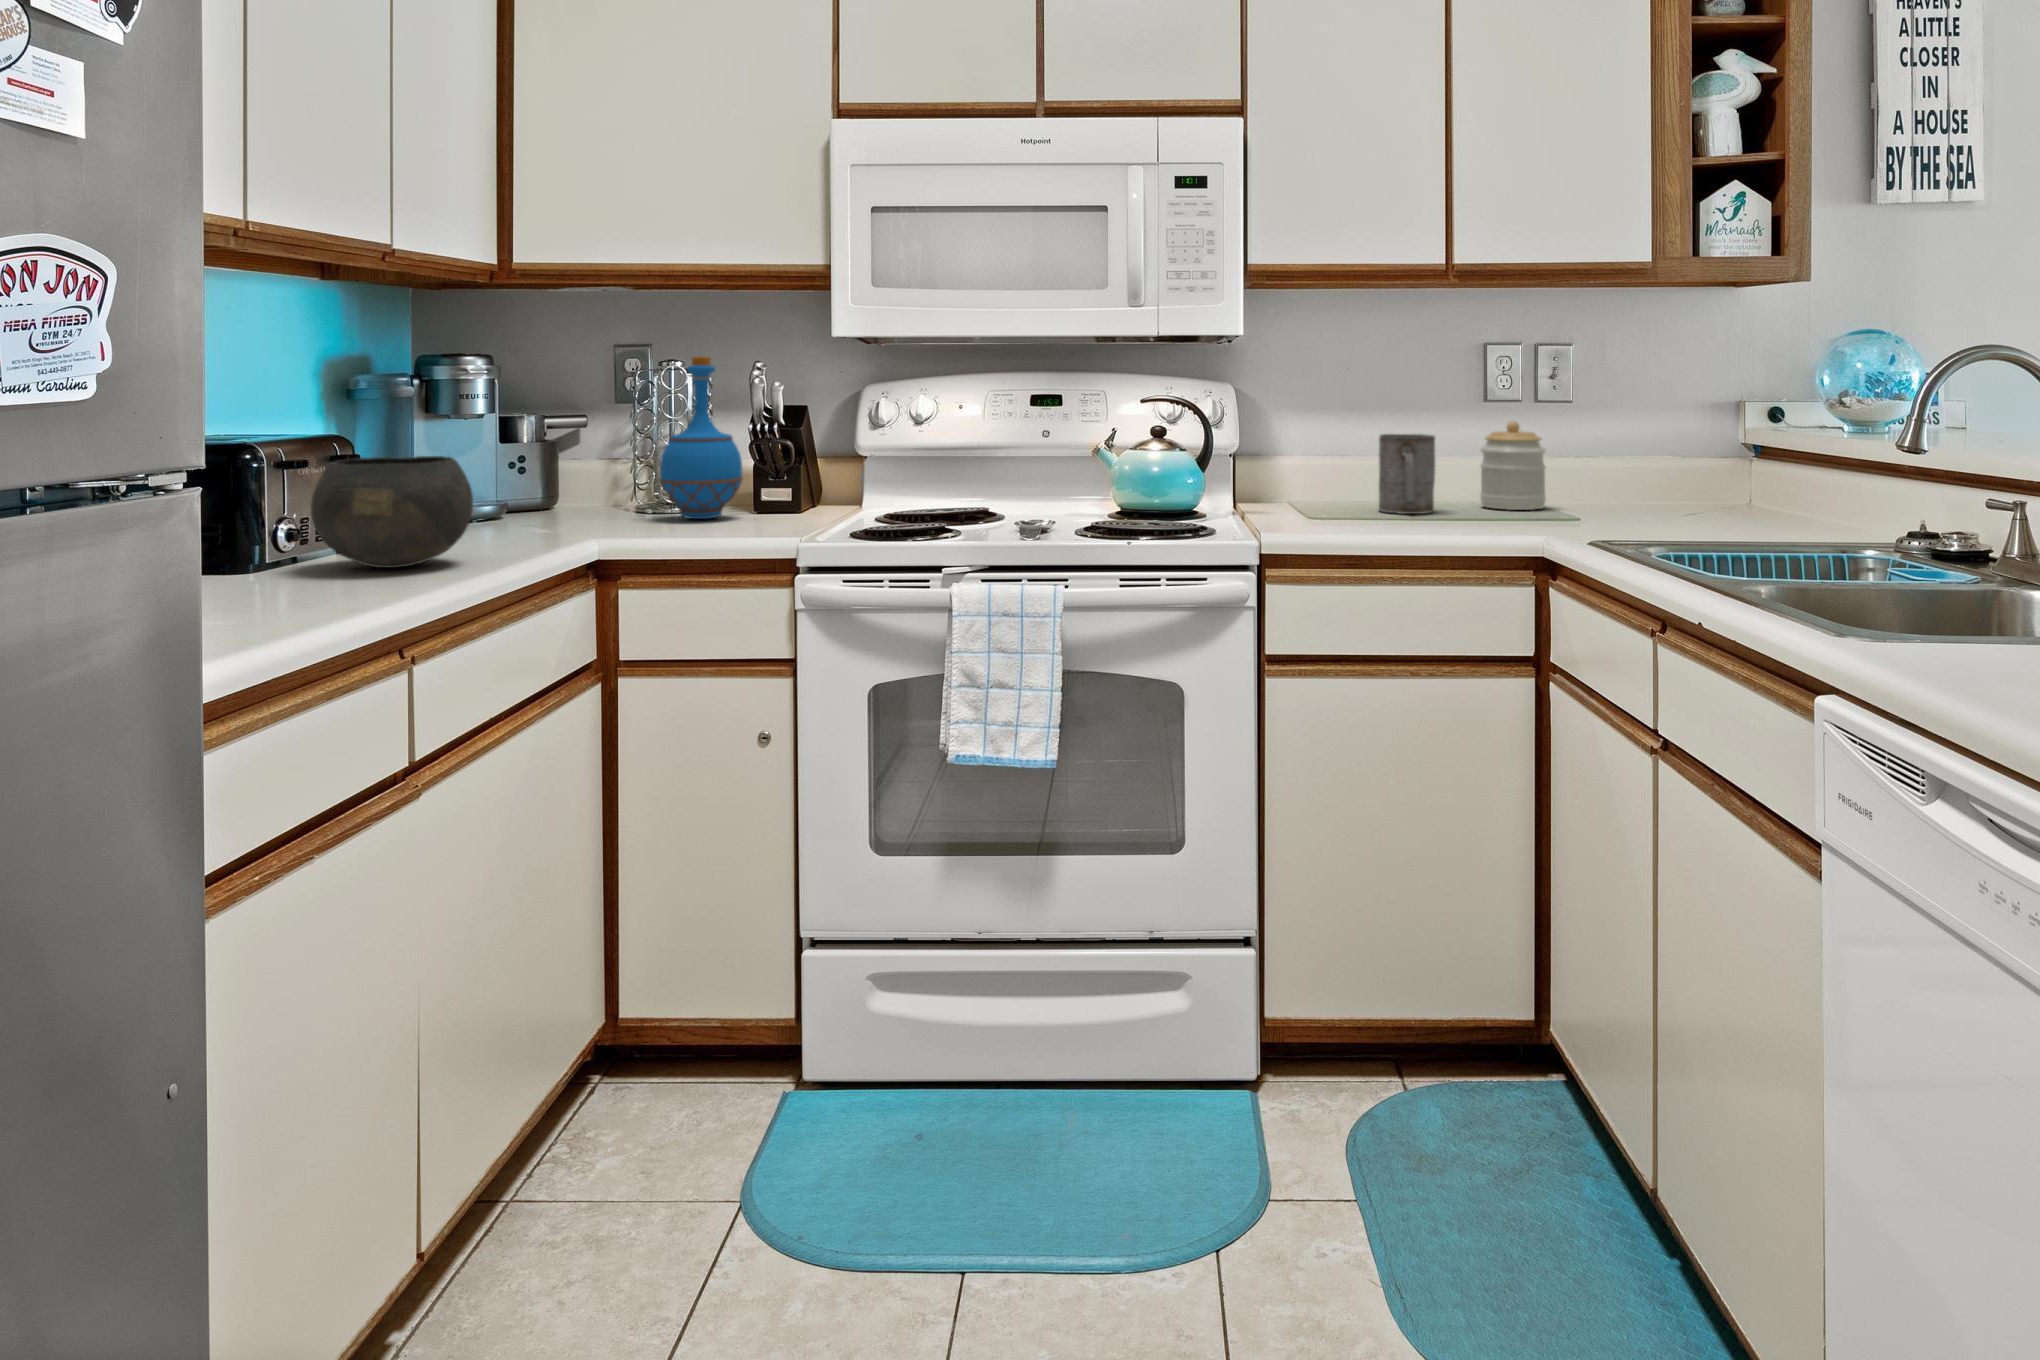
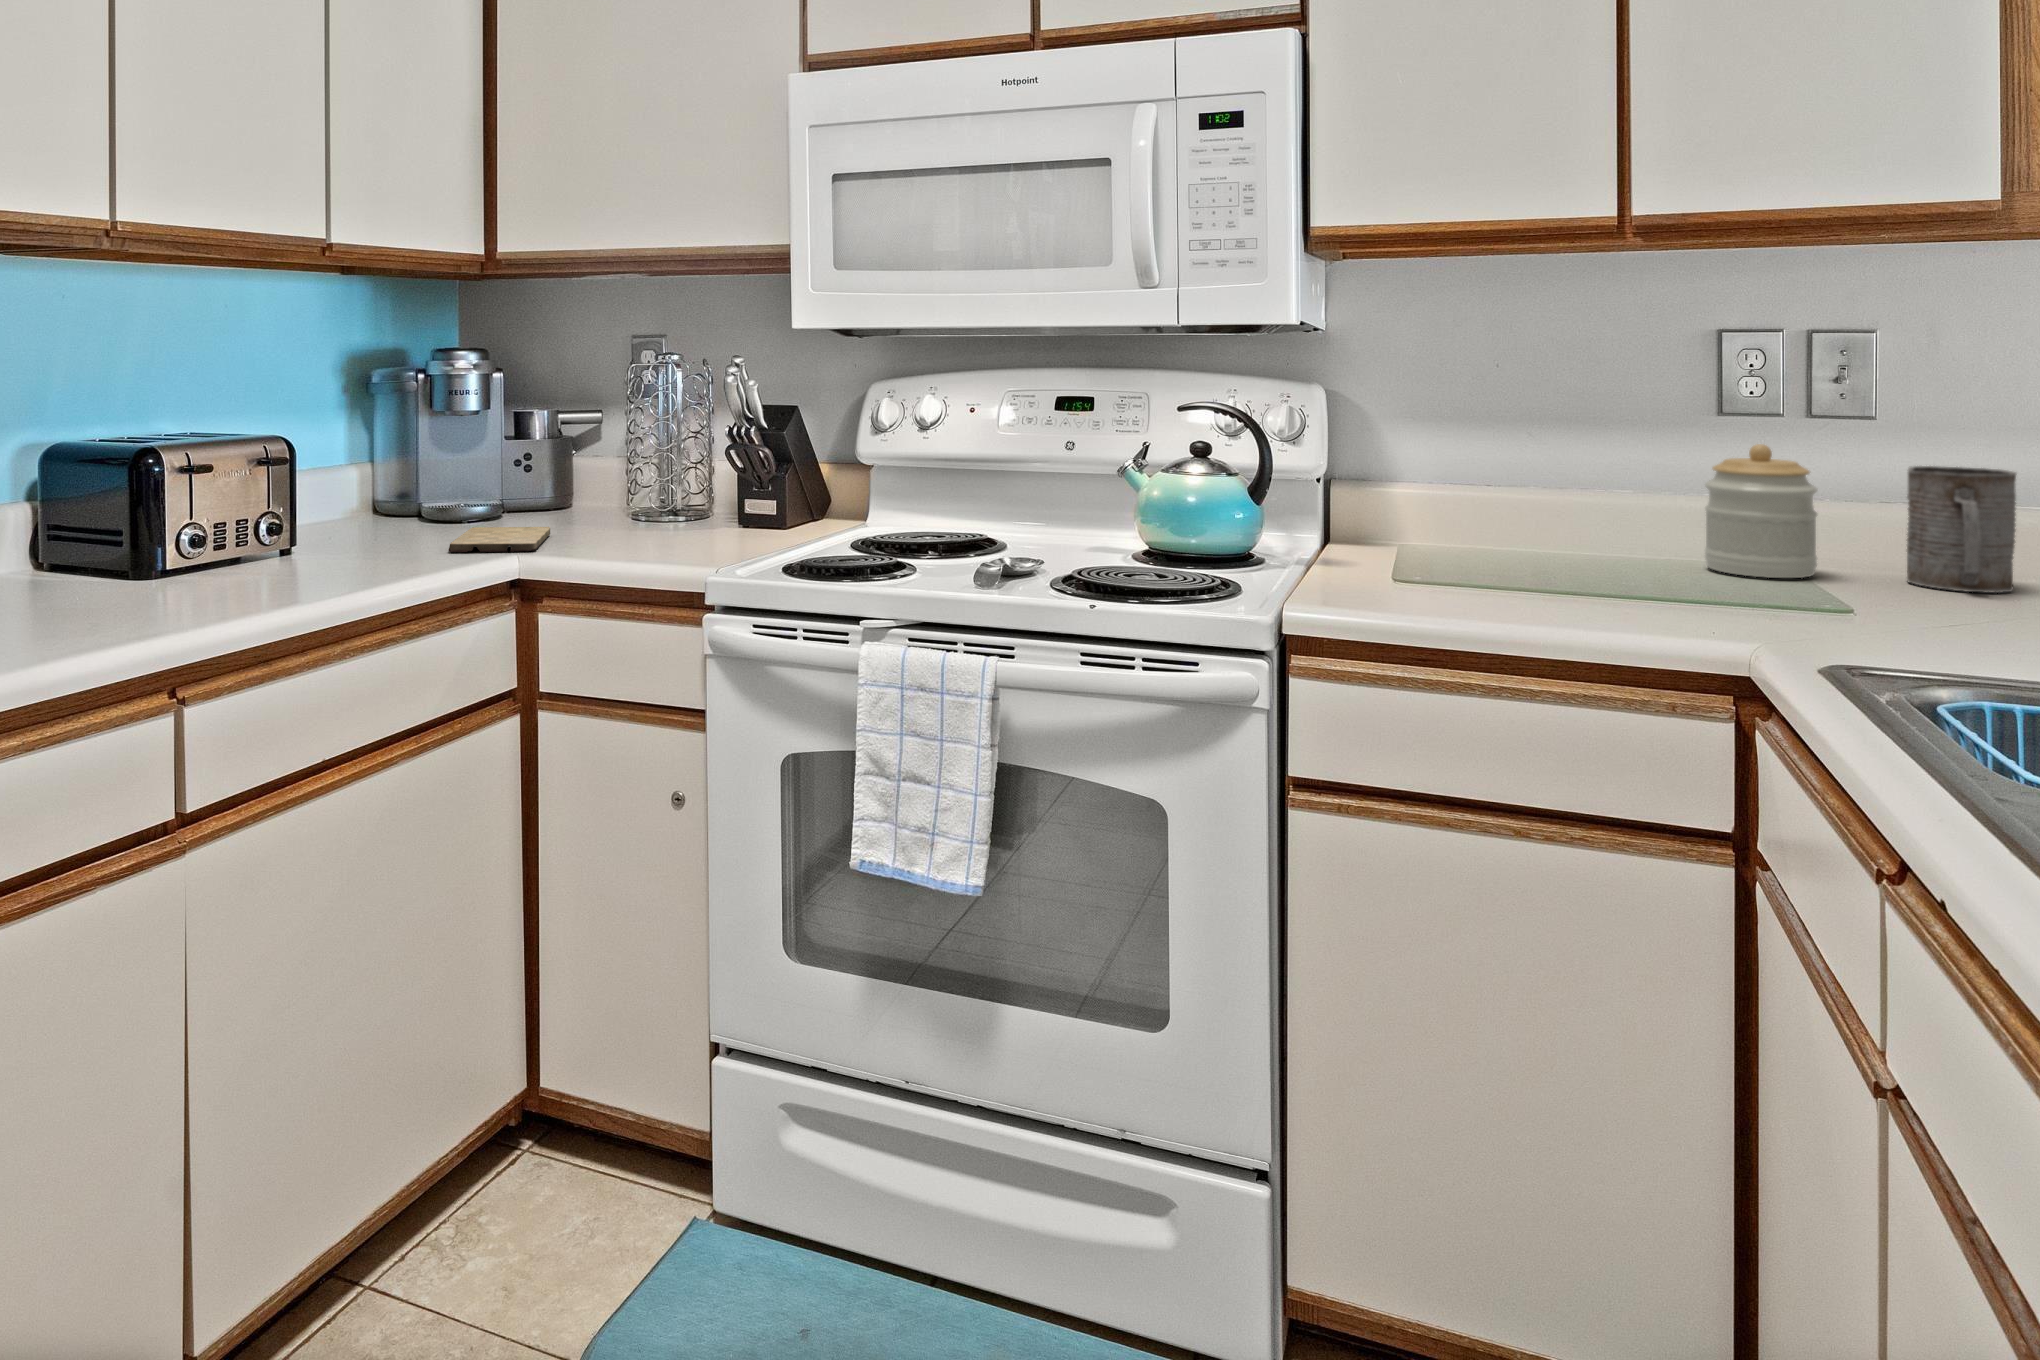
bottle: present [659,356,743,519] -> none [625,354,716,535]
mug: present [1378,434,1435,514] -> present [1907,466,2016,593]
bowl: present [311,456,473,568] -> none [169,468,337,590]
cutting board: none [508,516,604,538] -> present [449,527,550,552]

